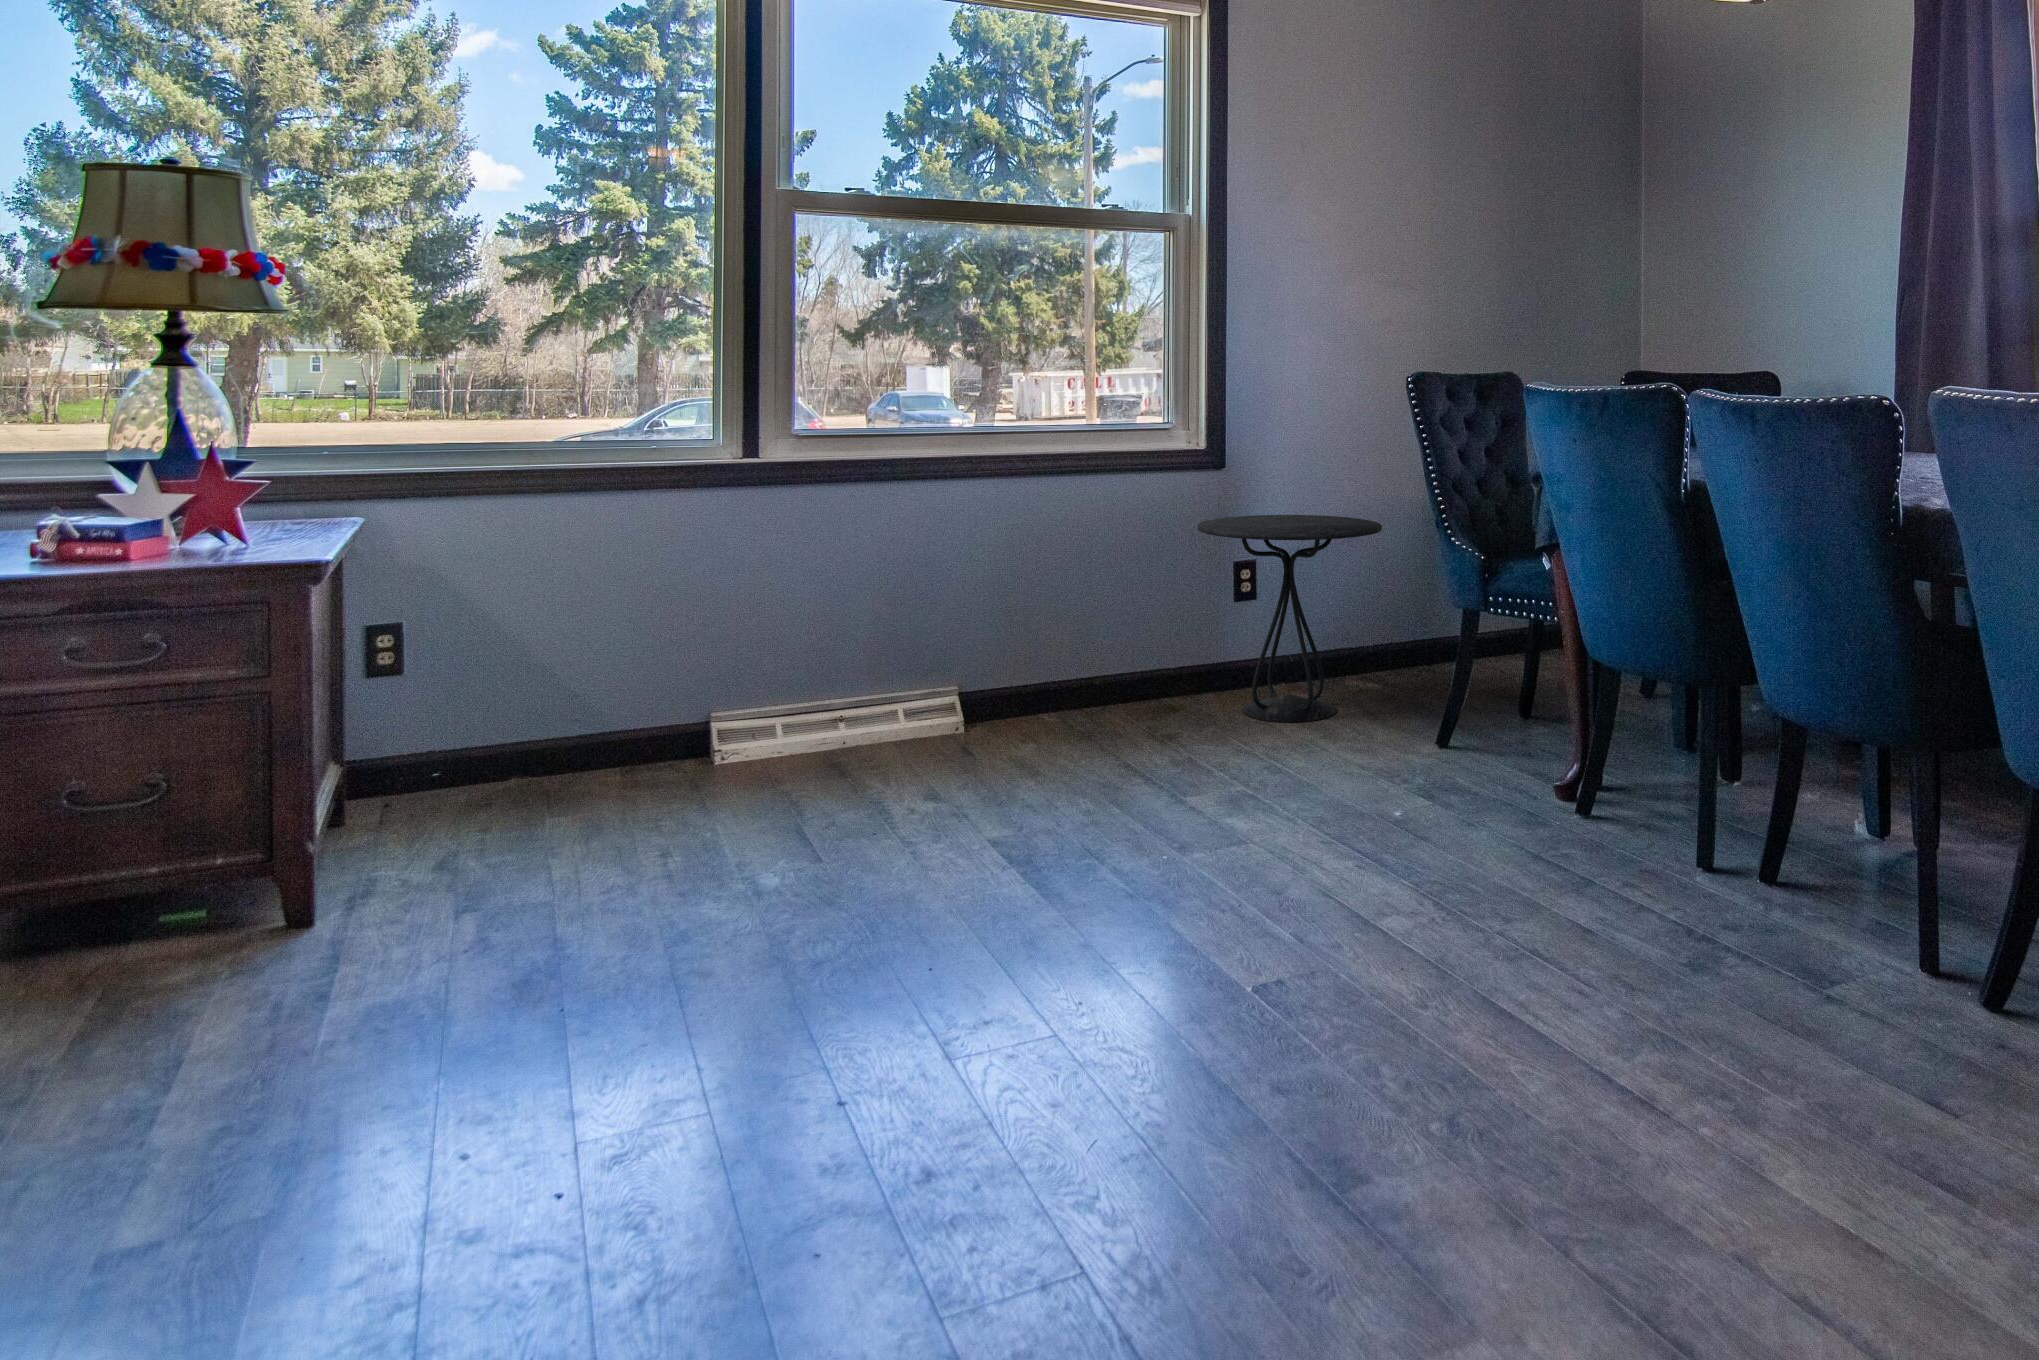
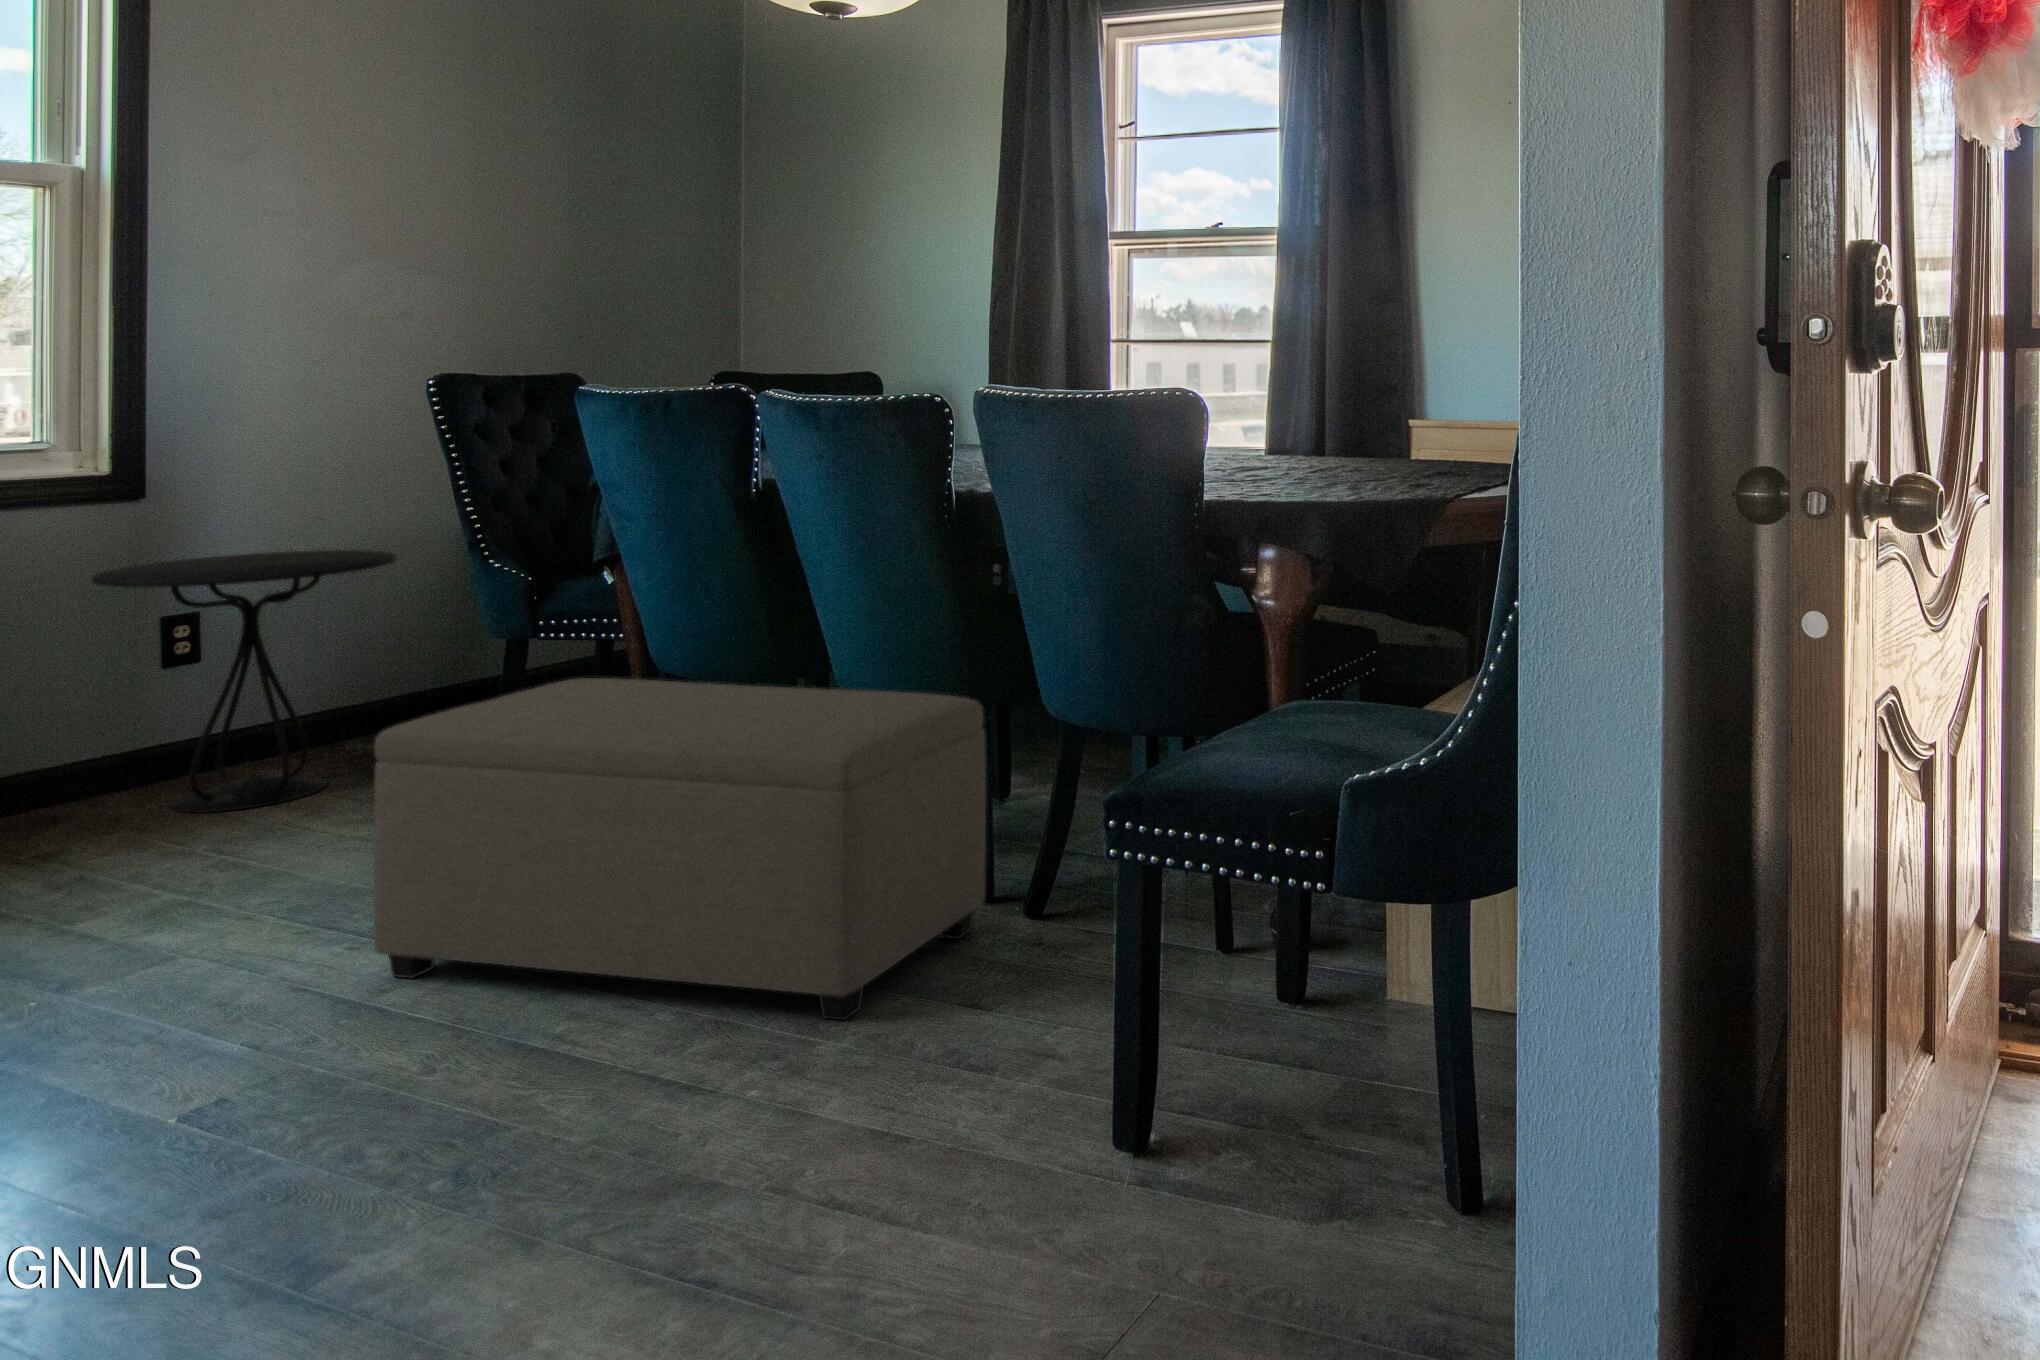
ottoman: none [1380,662,1963,1115] -> present [374,678,986,1020]

